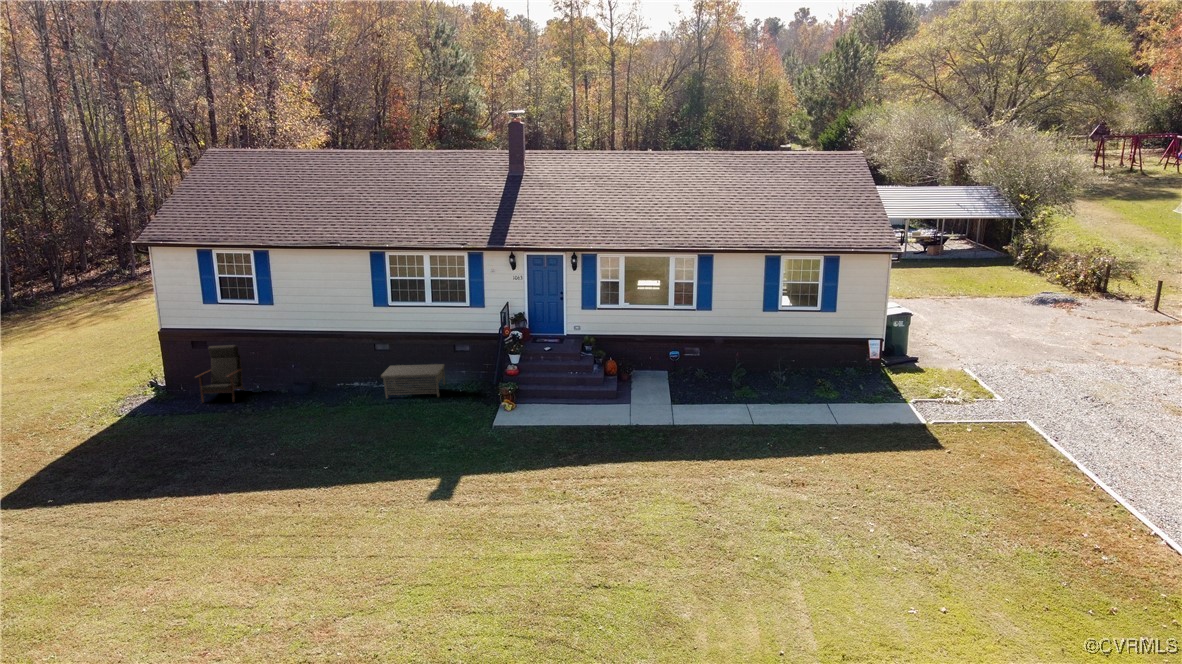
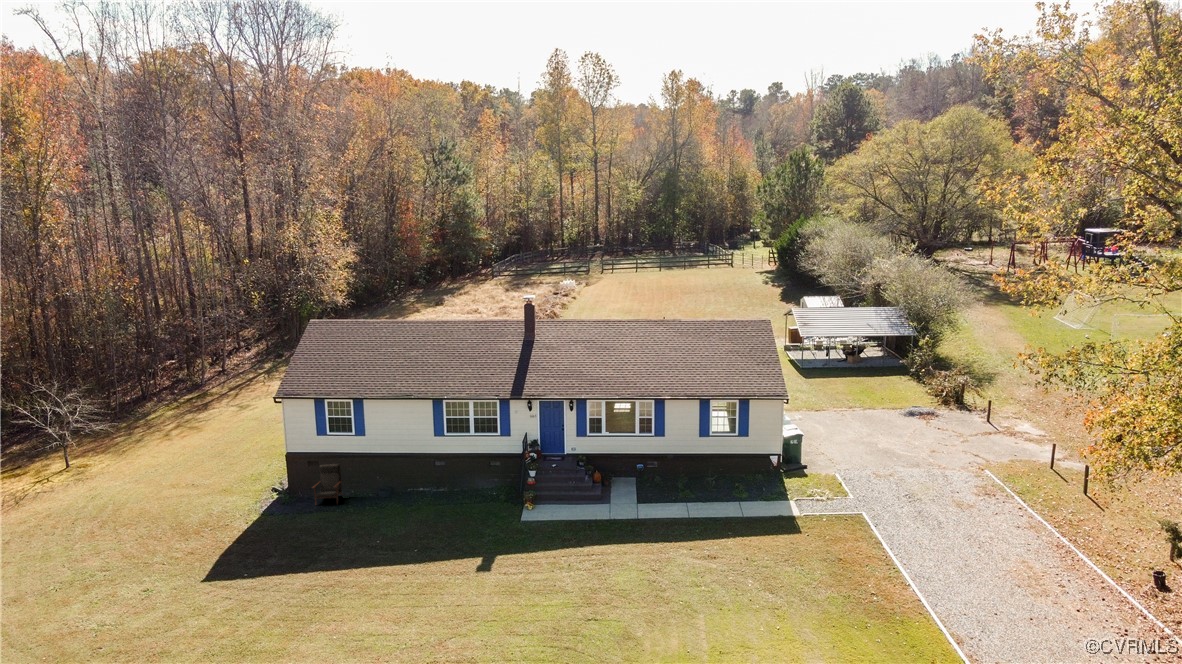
storage bench: present [381,364,445,398] -> none [440,475,483,501]

